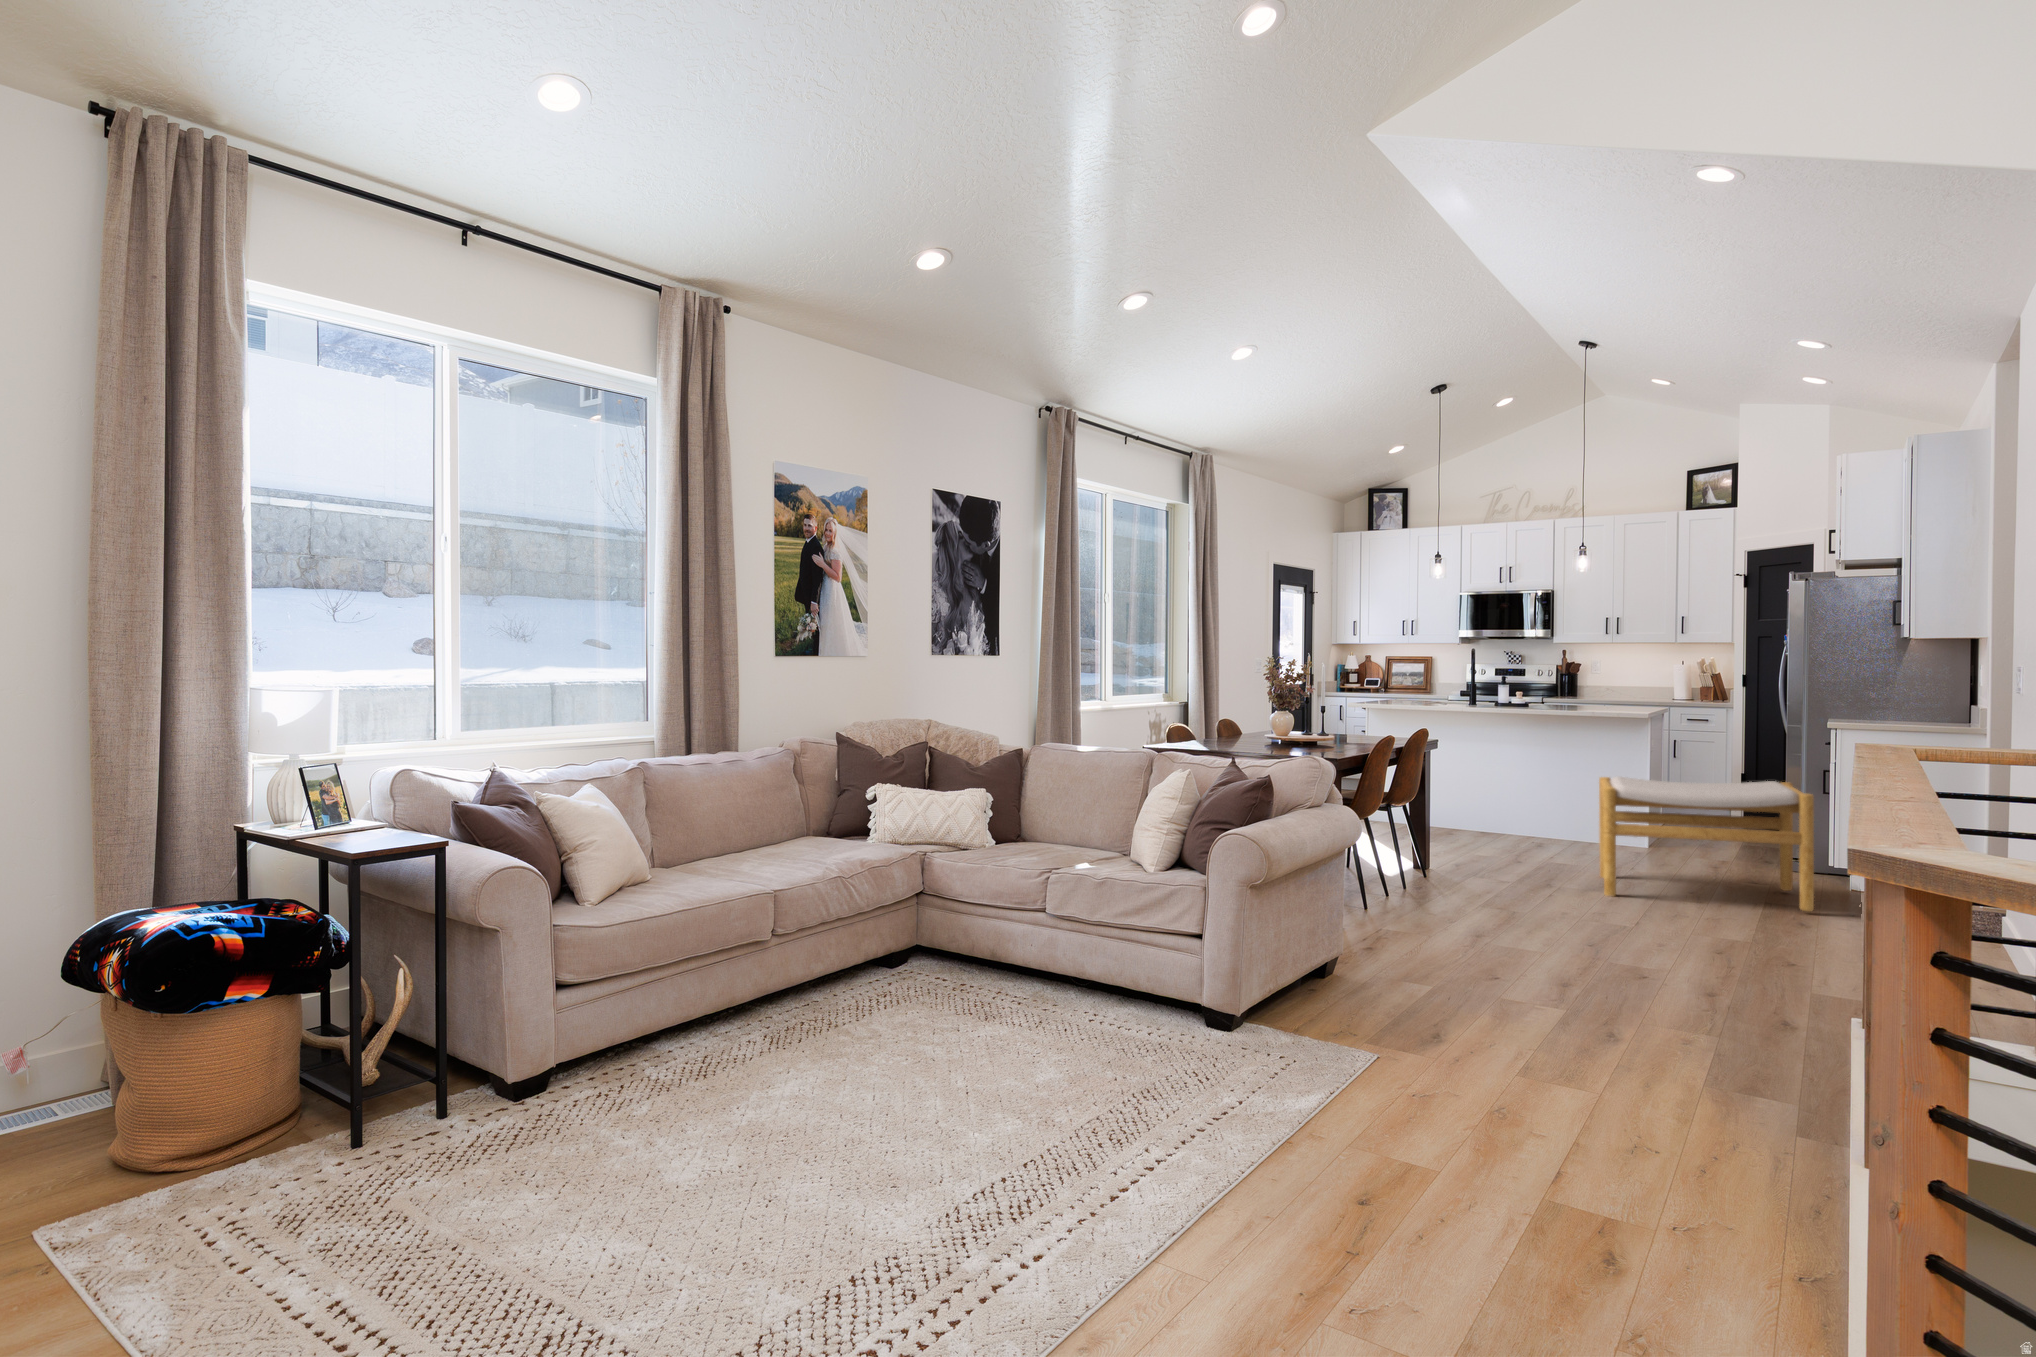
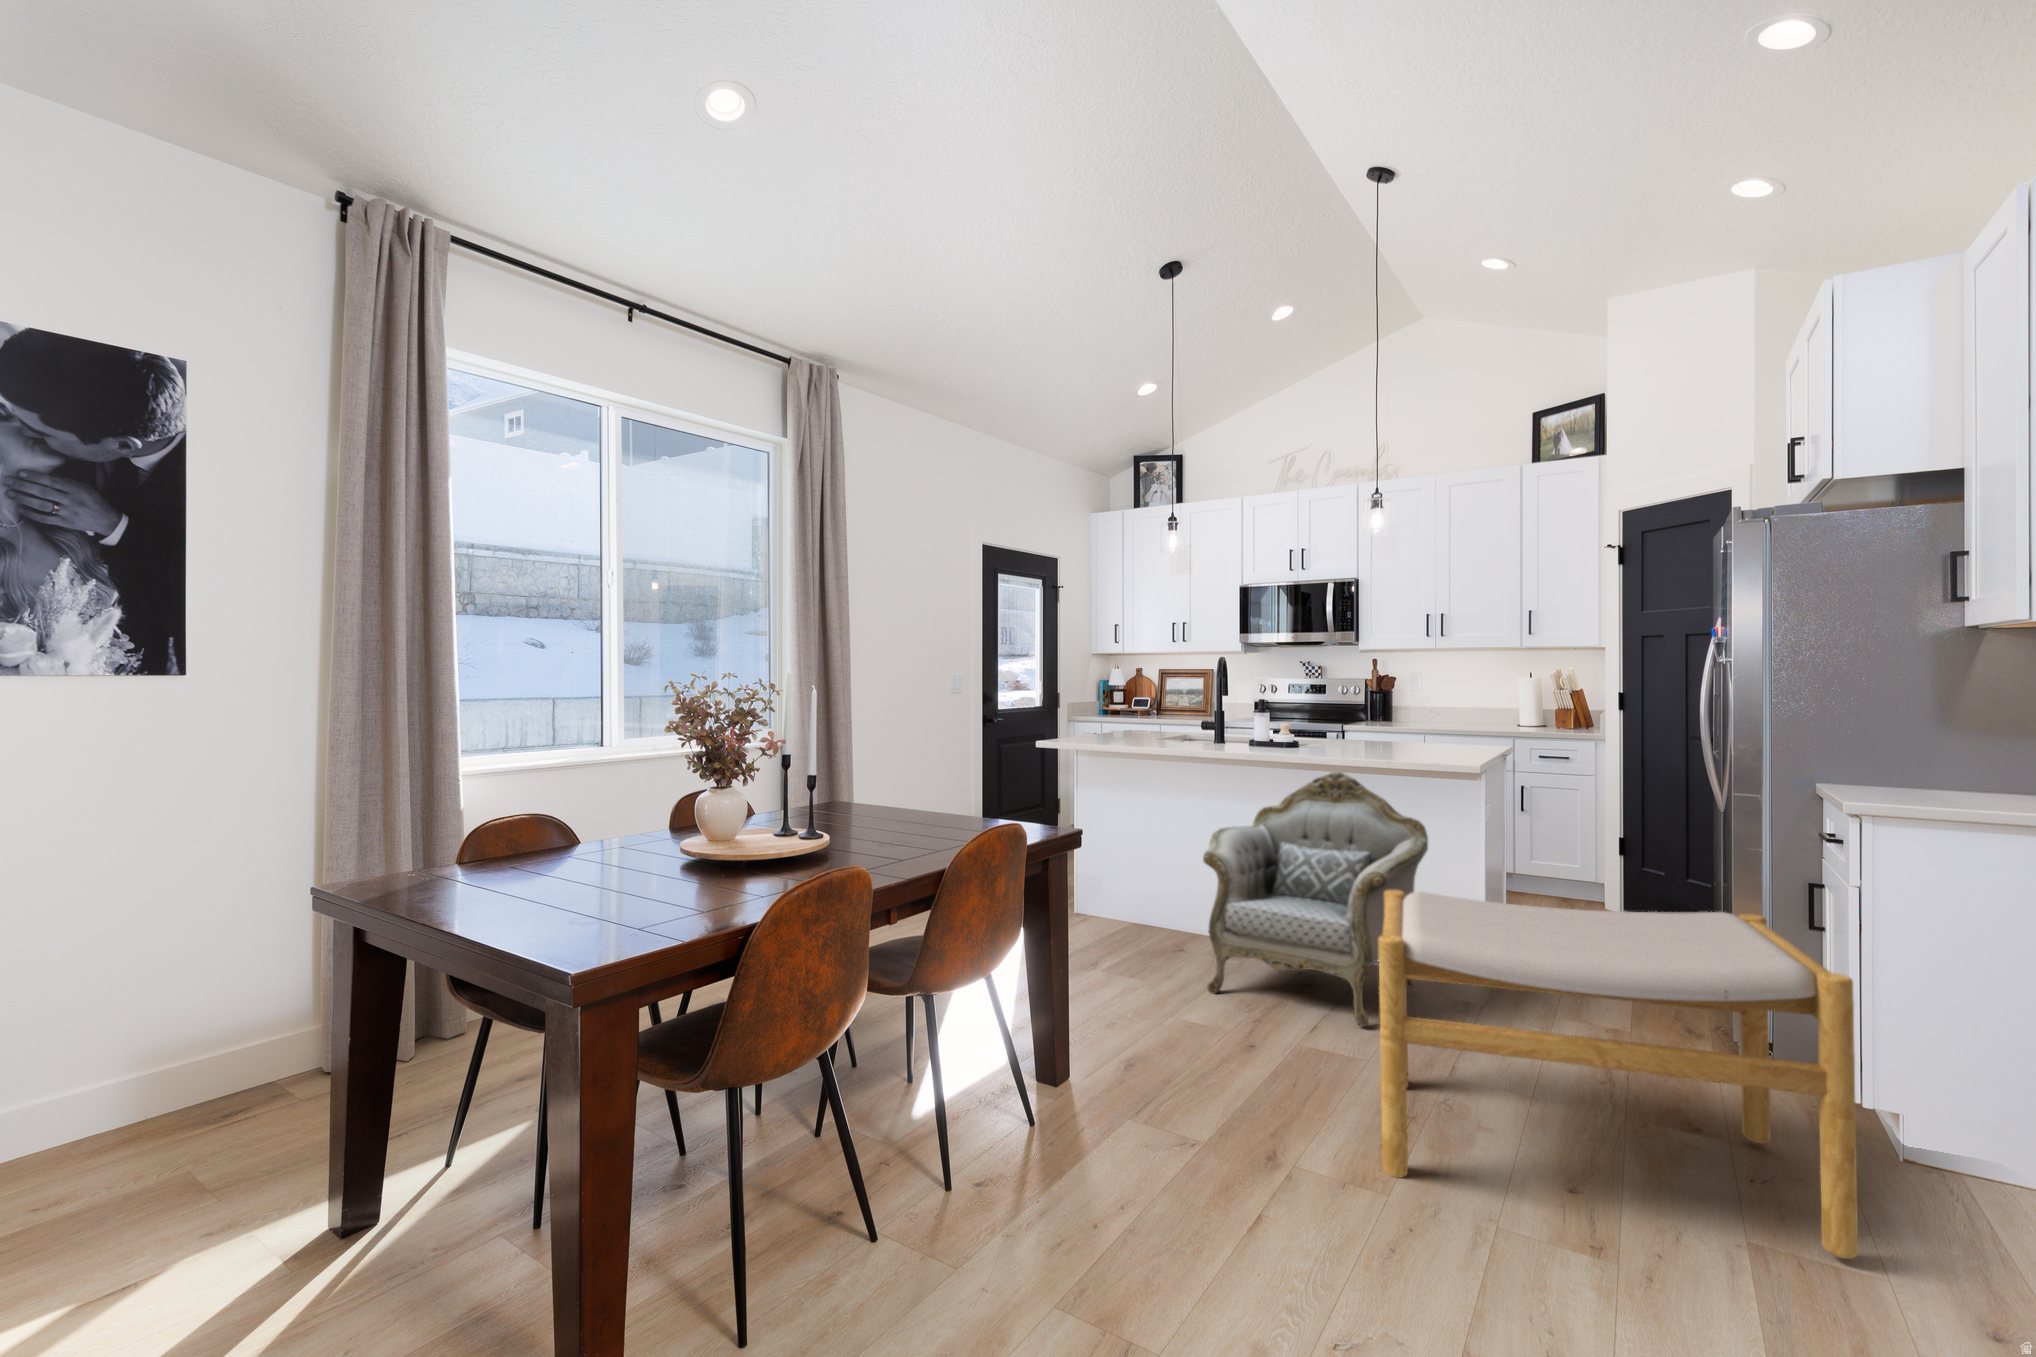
armchair: none [1479,722,1616,861] -> present [1203,772,1428,1027]

